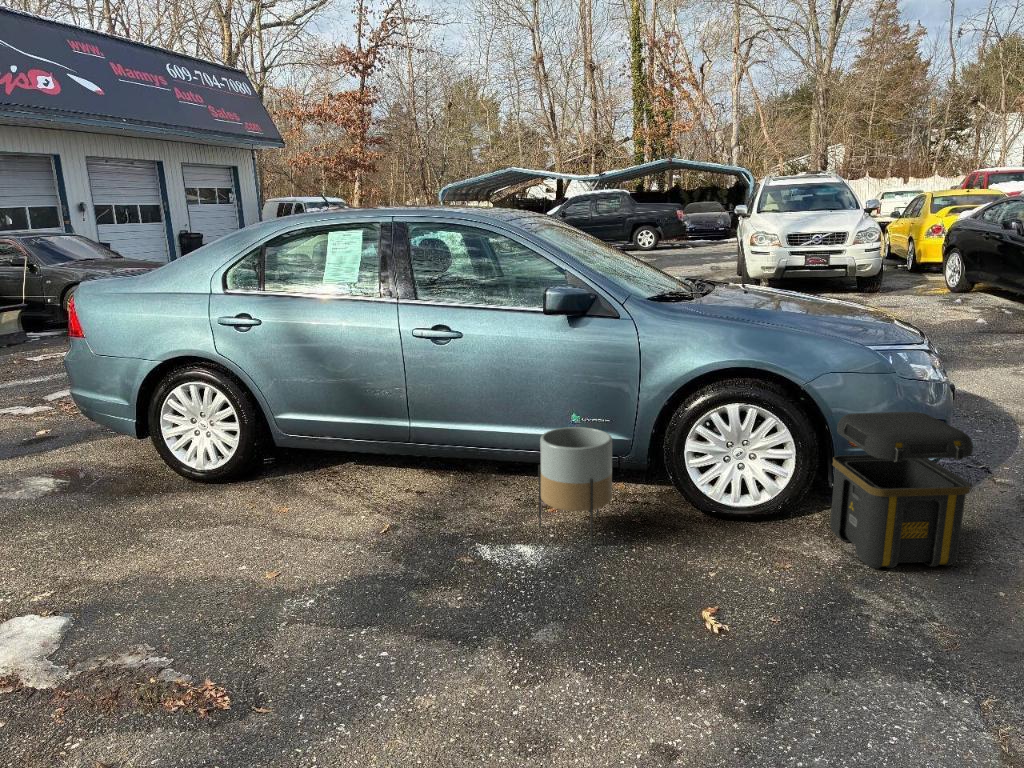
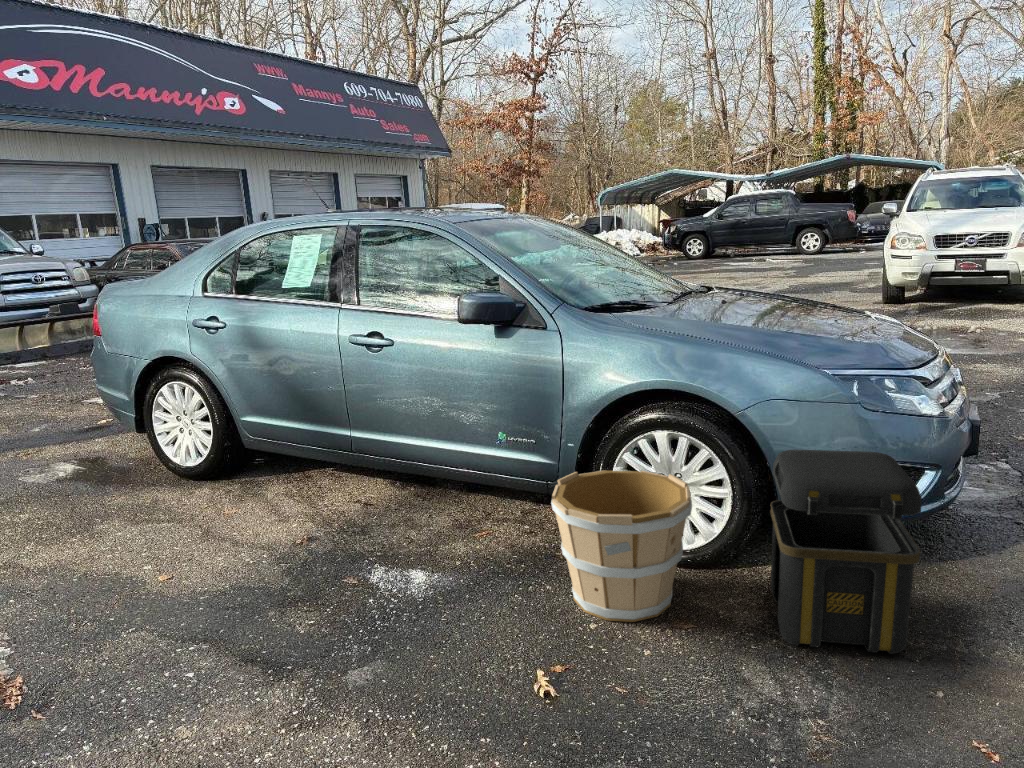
planter: present [538,427,612,545] -> none [442,446,523,578]
wooden bucket: none [659,440,784,567] -> present [551,470,692,622]

